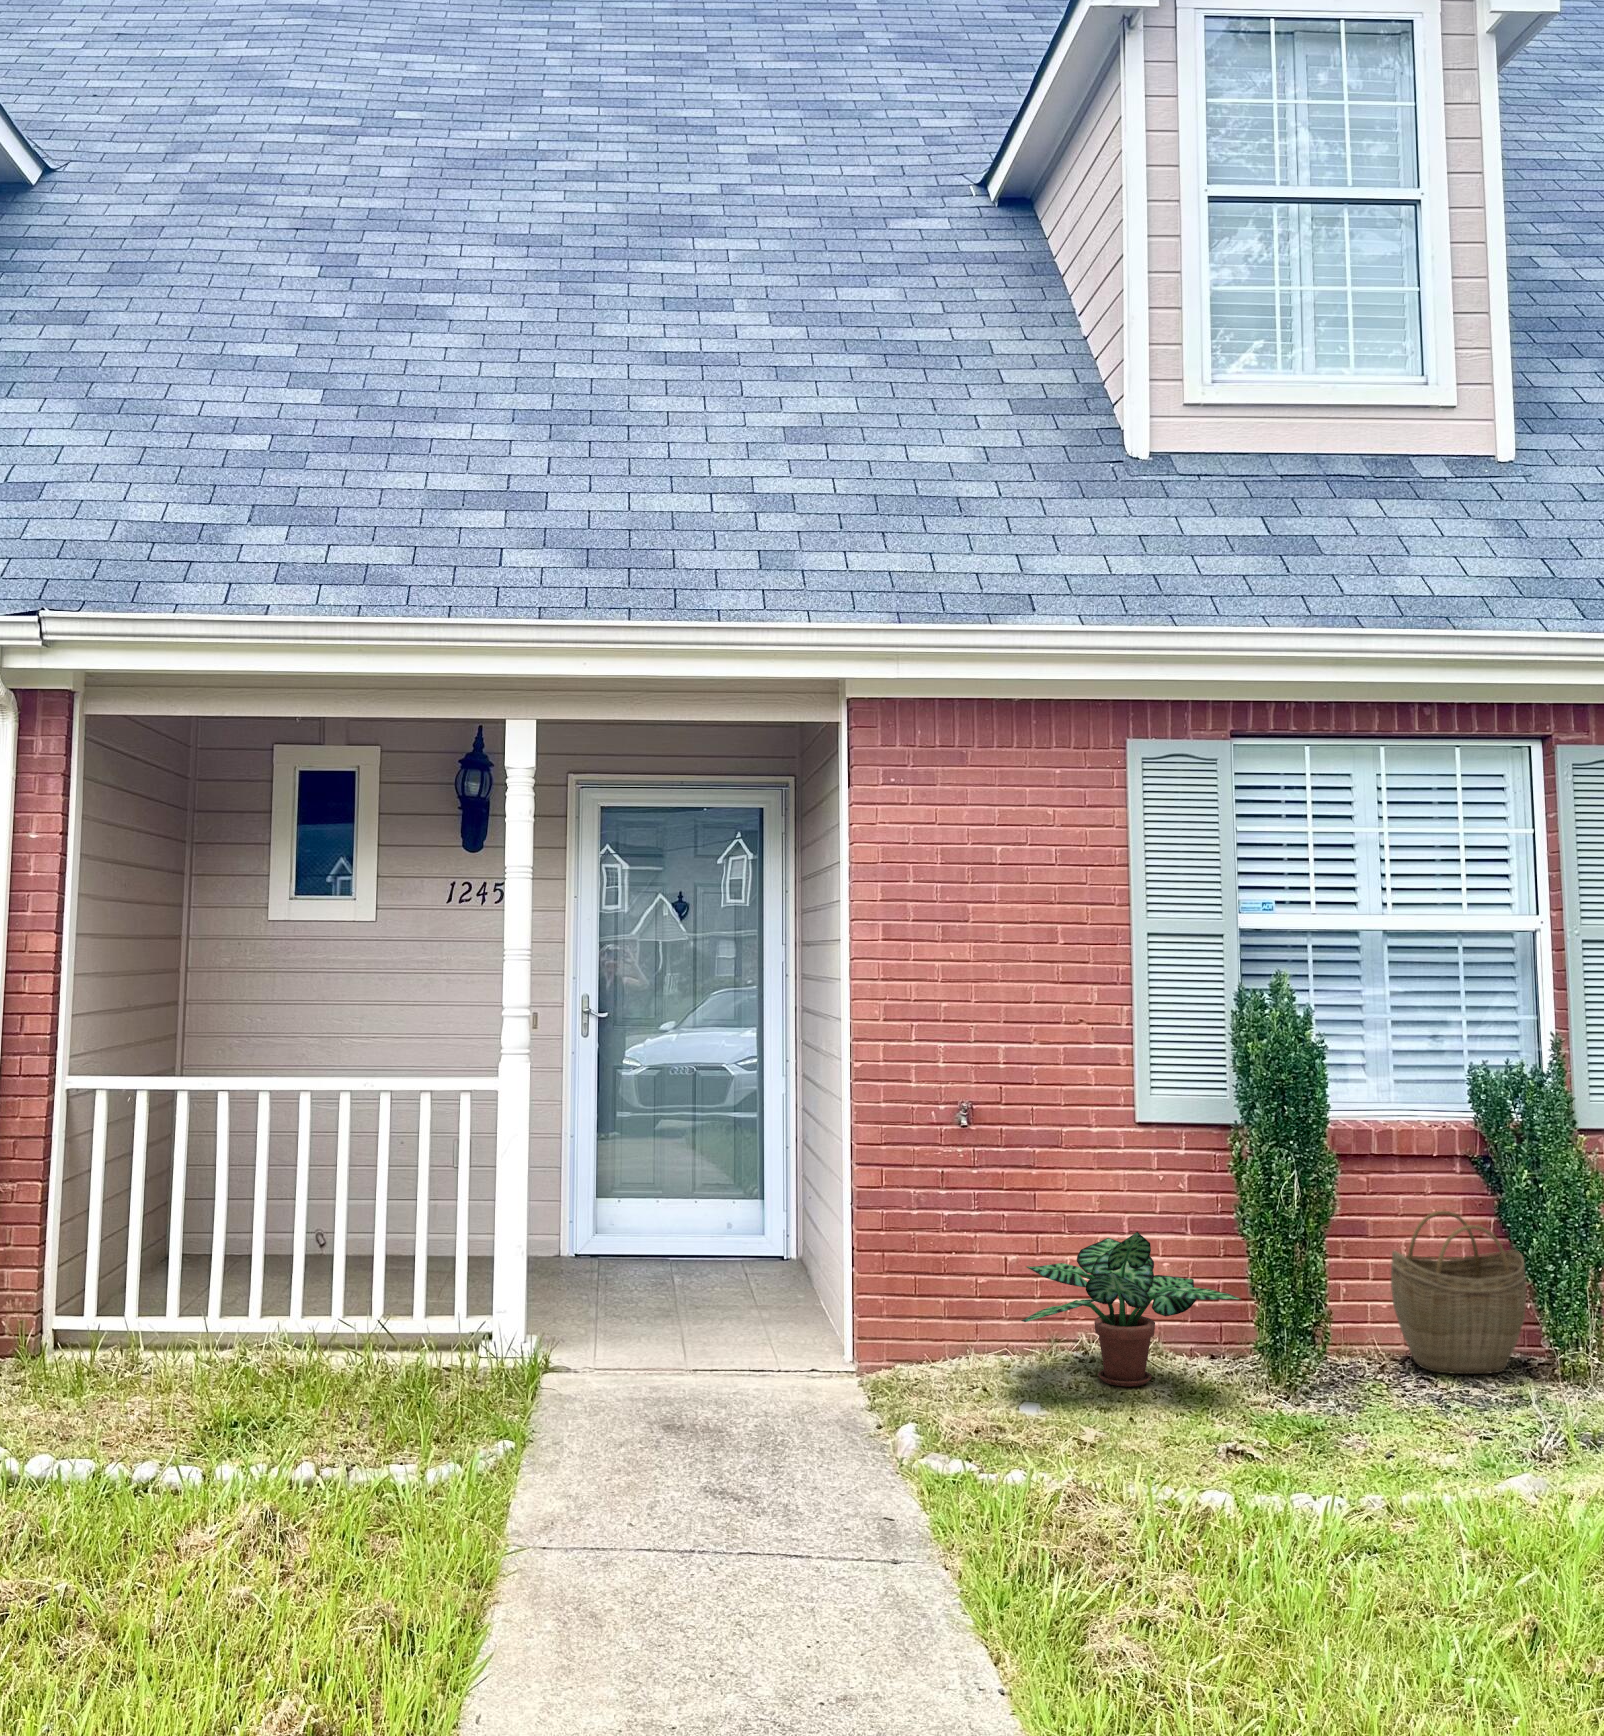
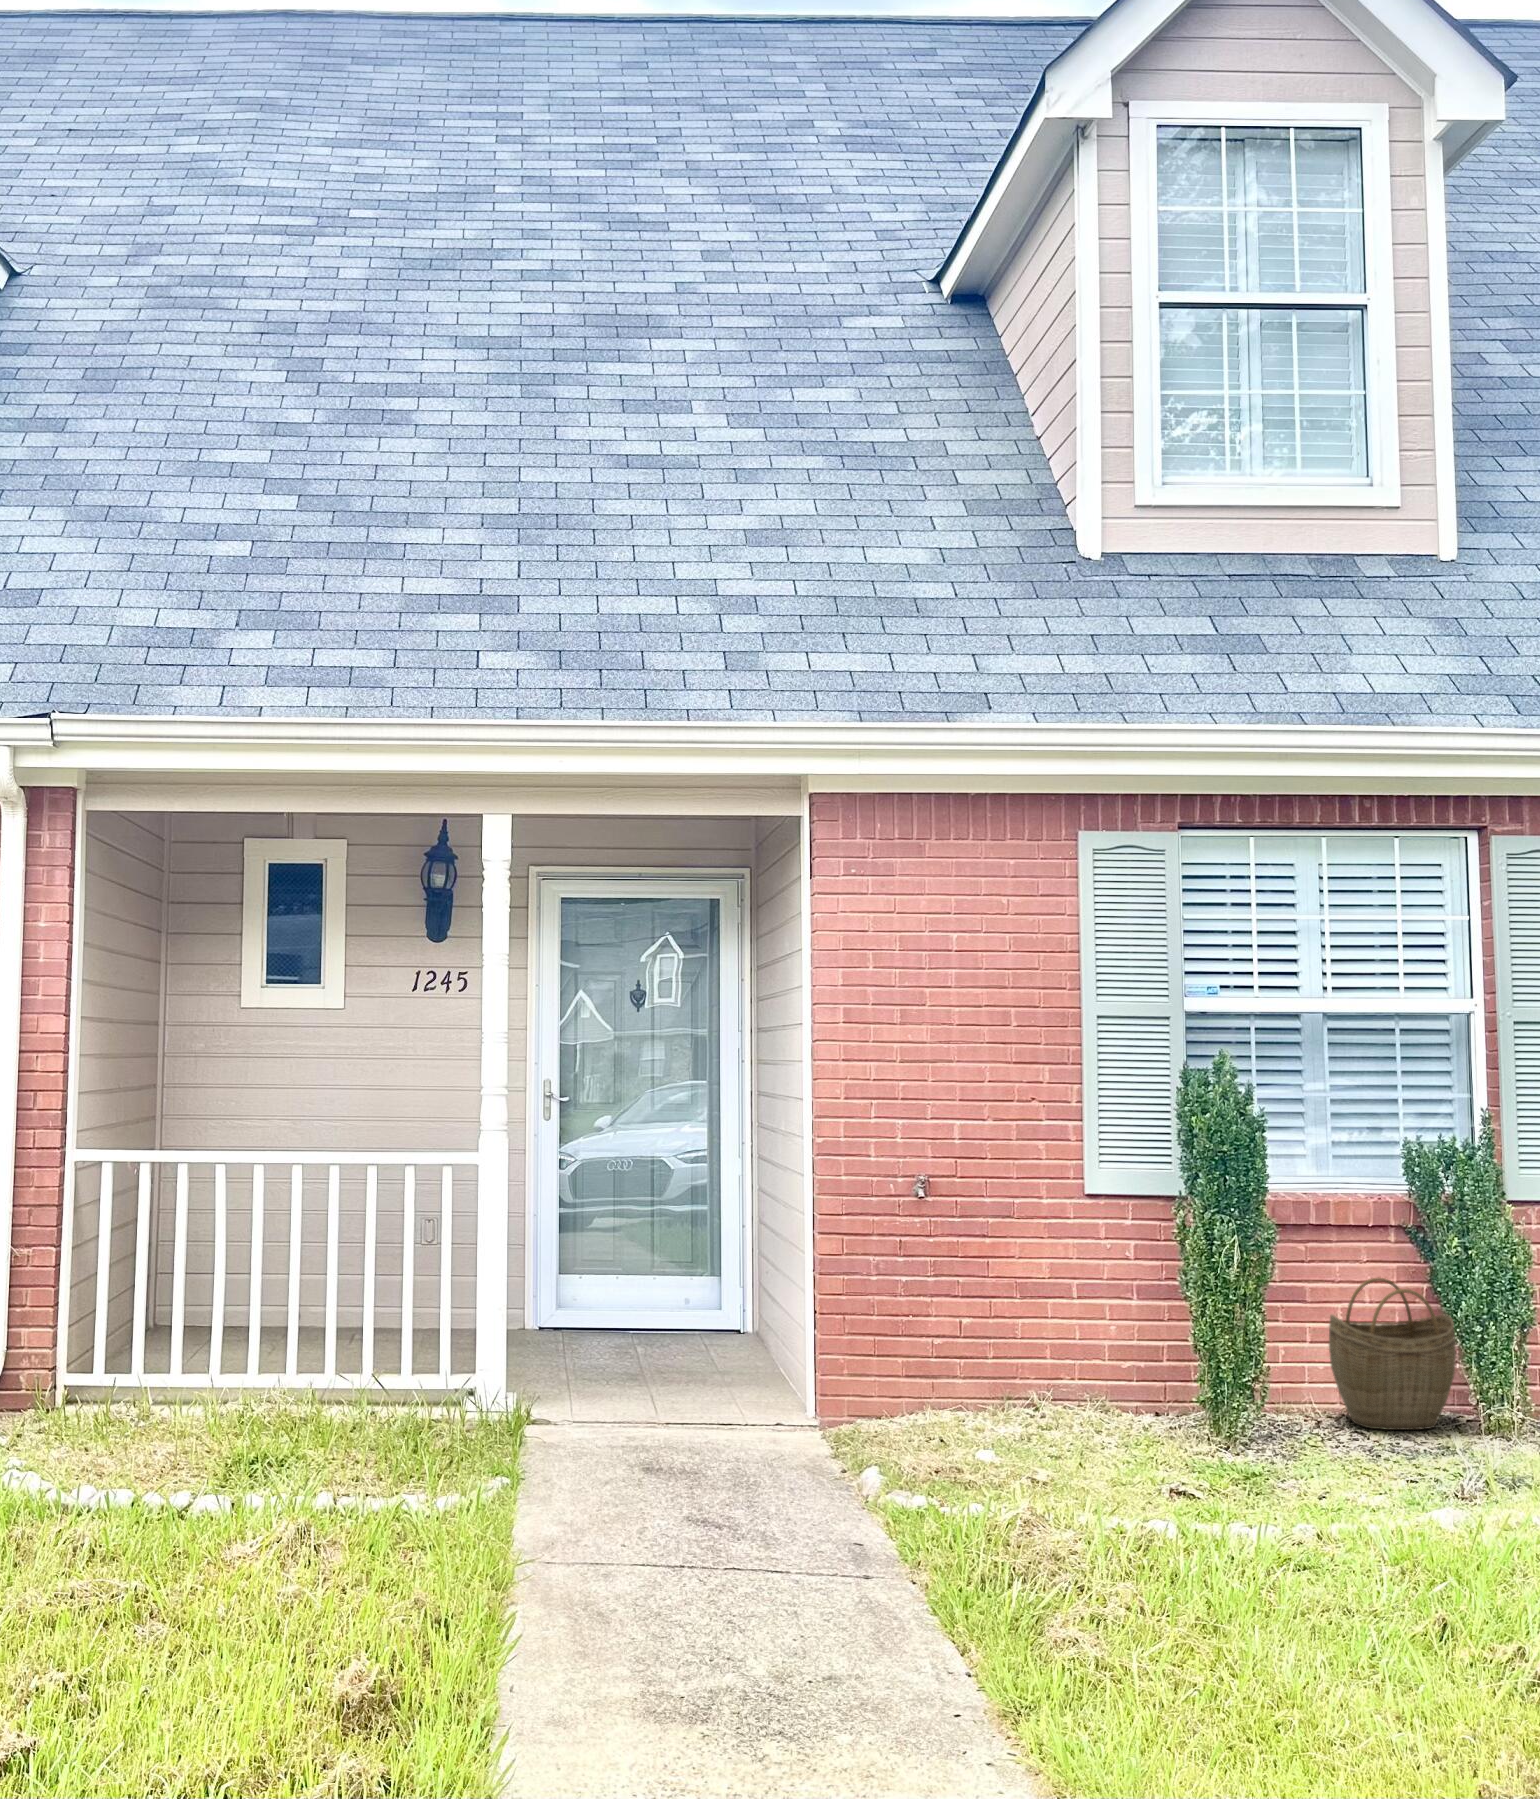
potted plant: present [1021,1232,1240,1387] -> none [979,1294,1186,1439]

